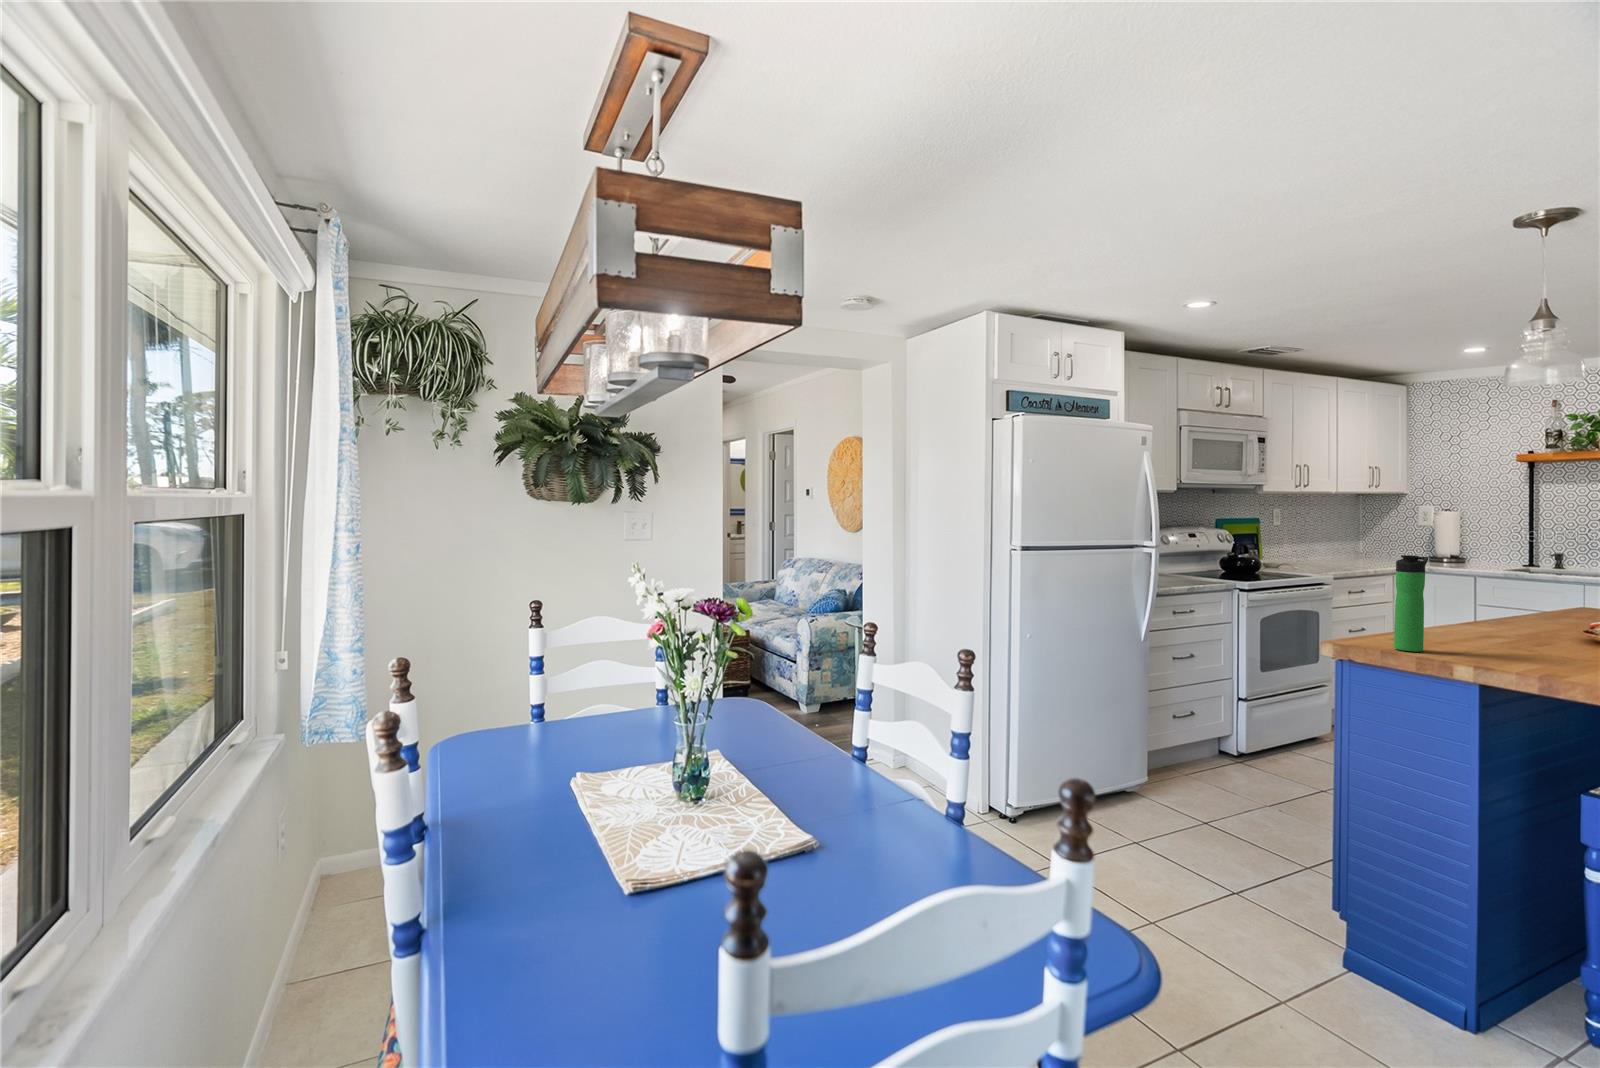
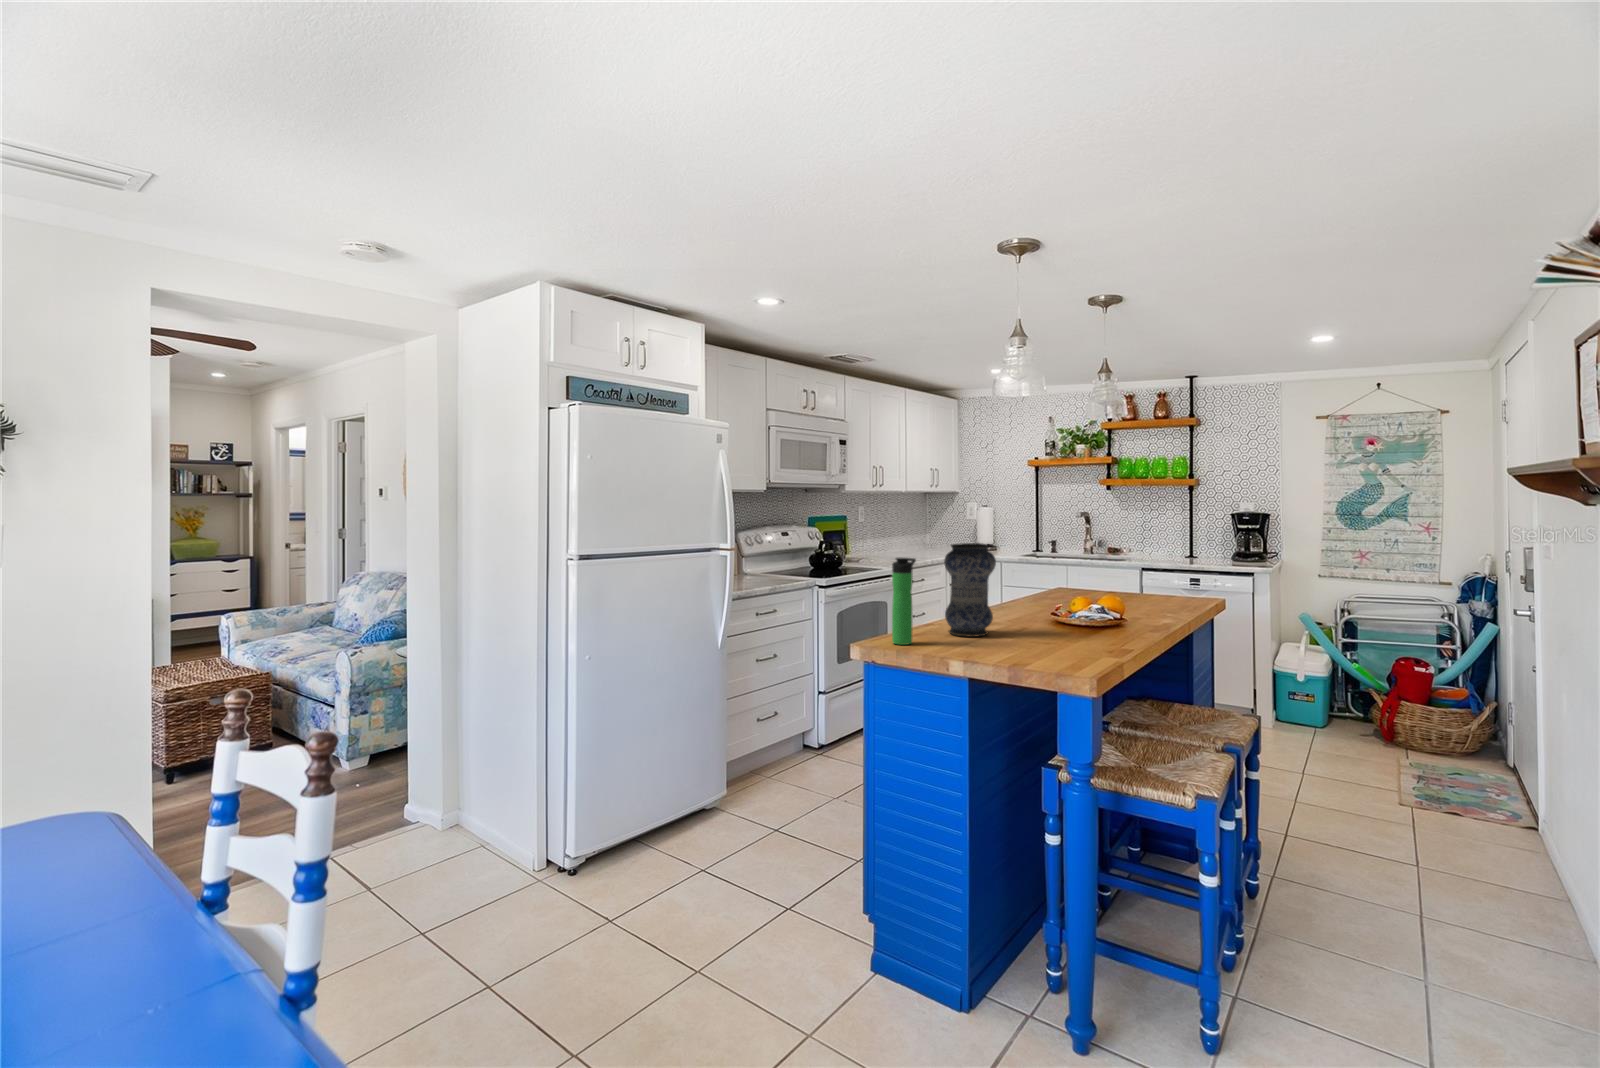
vase: none [1462,543,1545,651] -> present [944,543,996,637]

